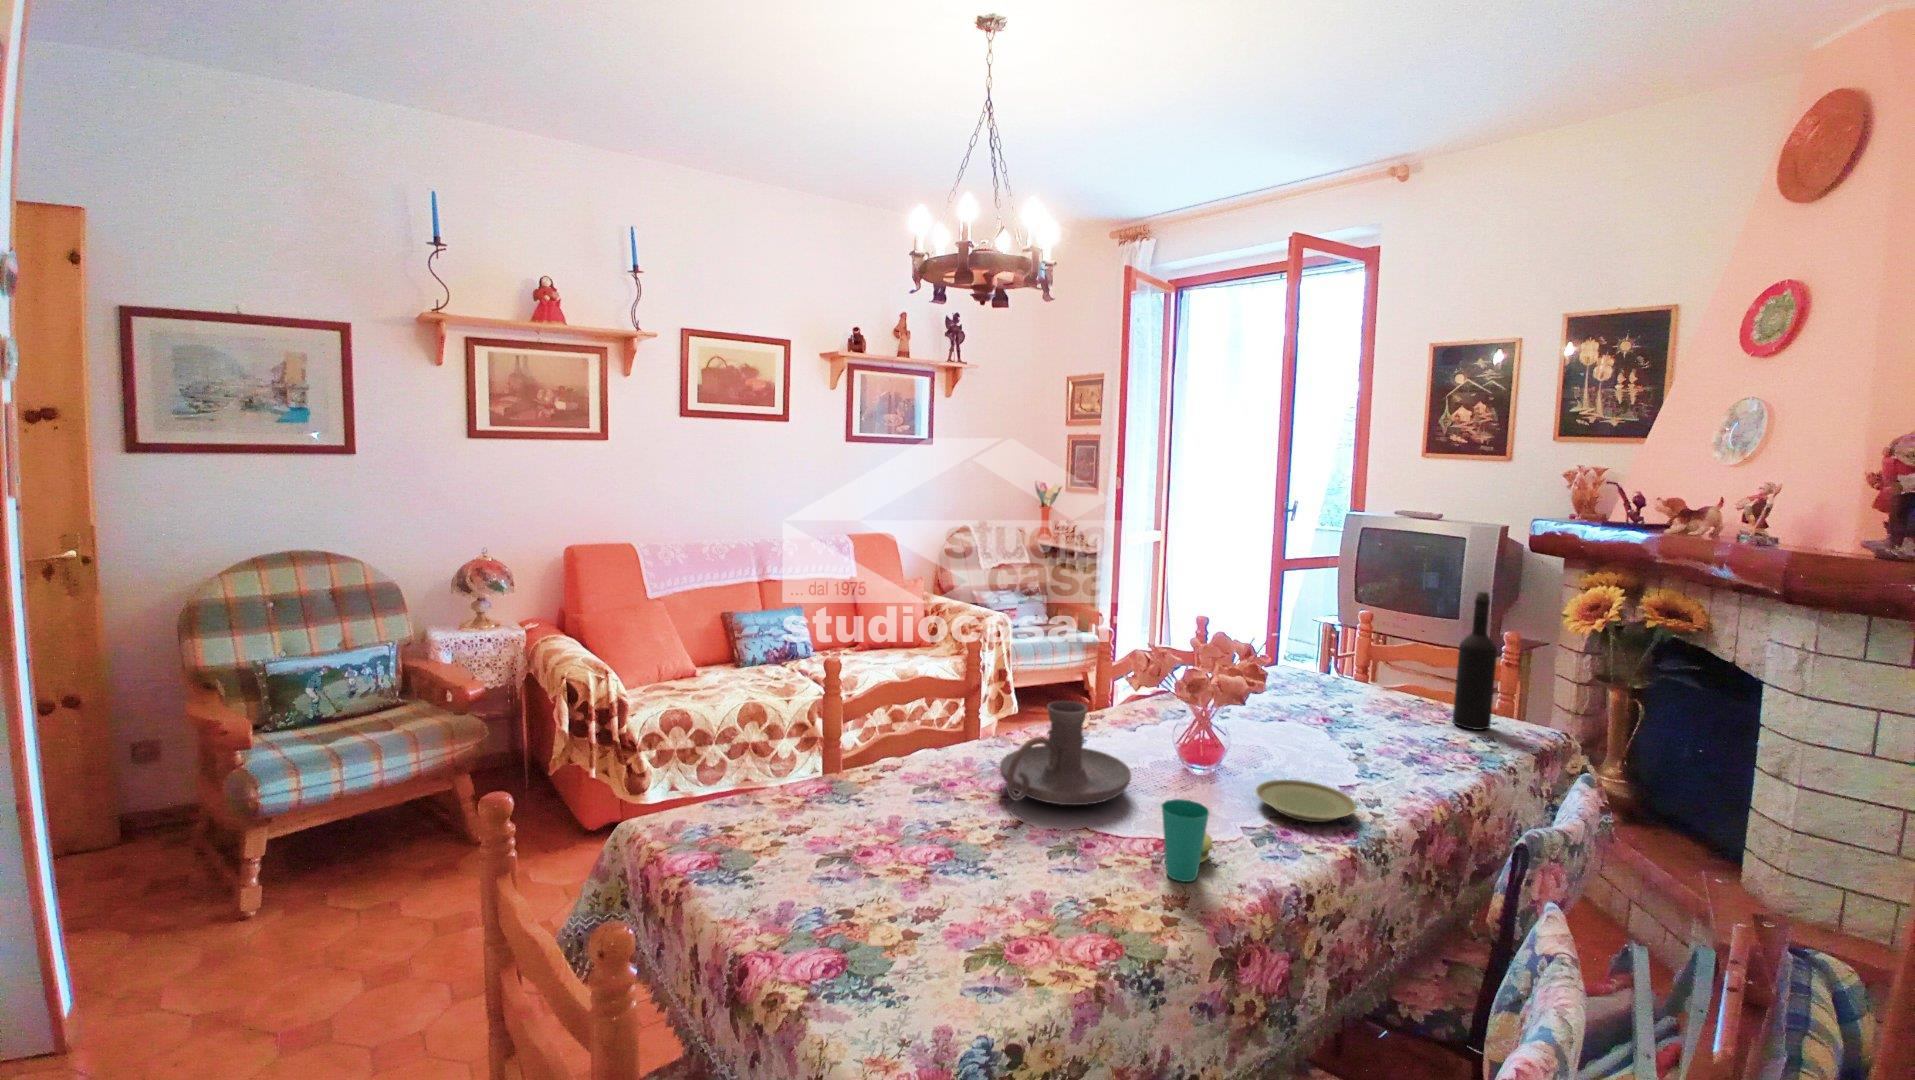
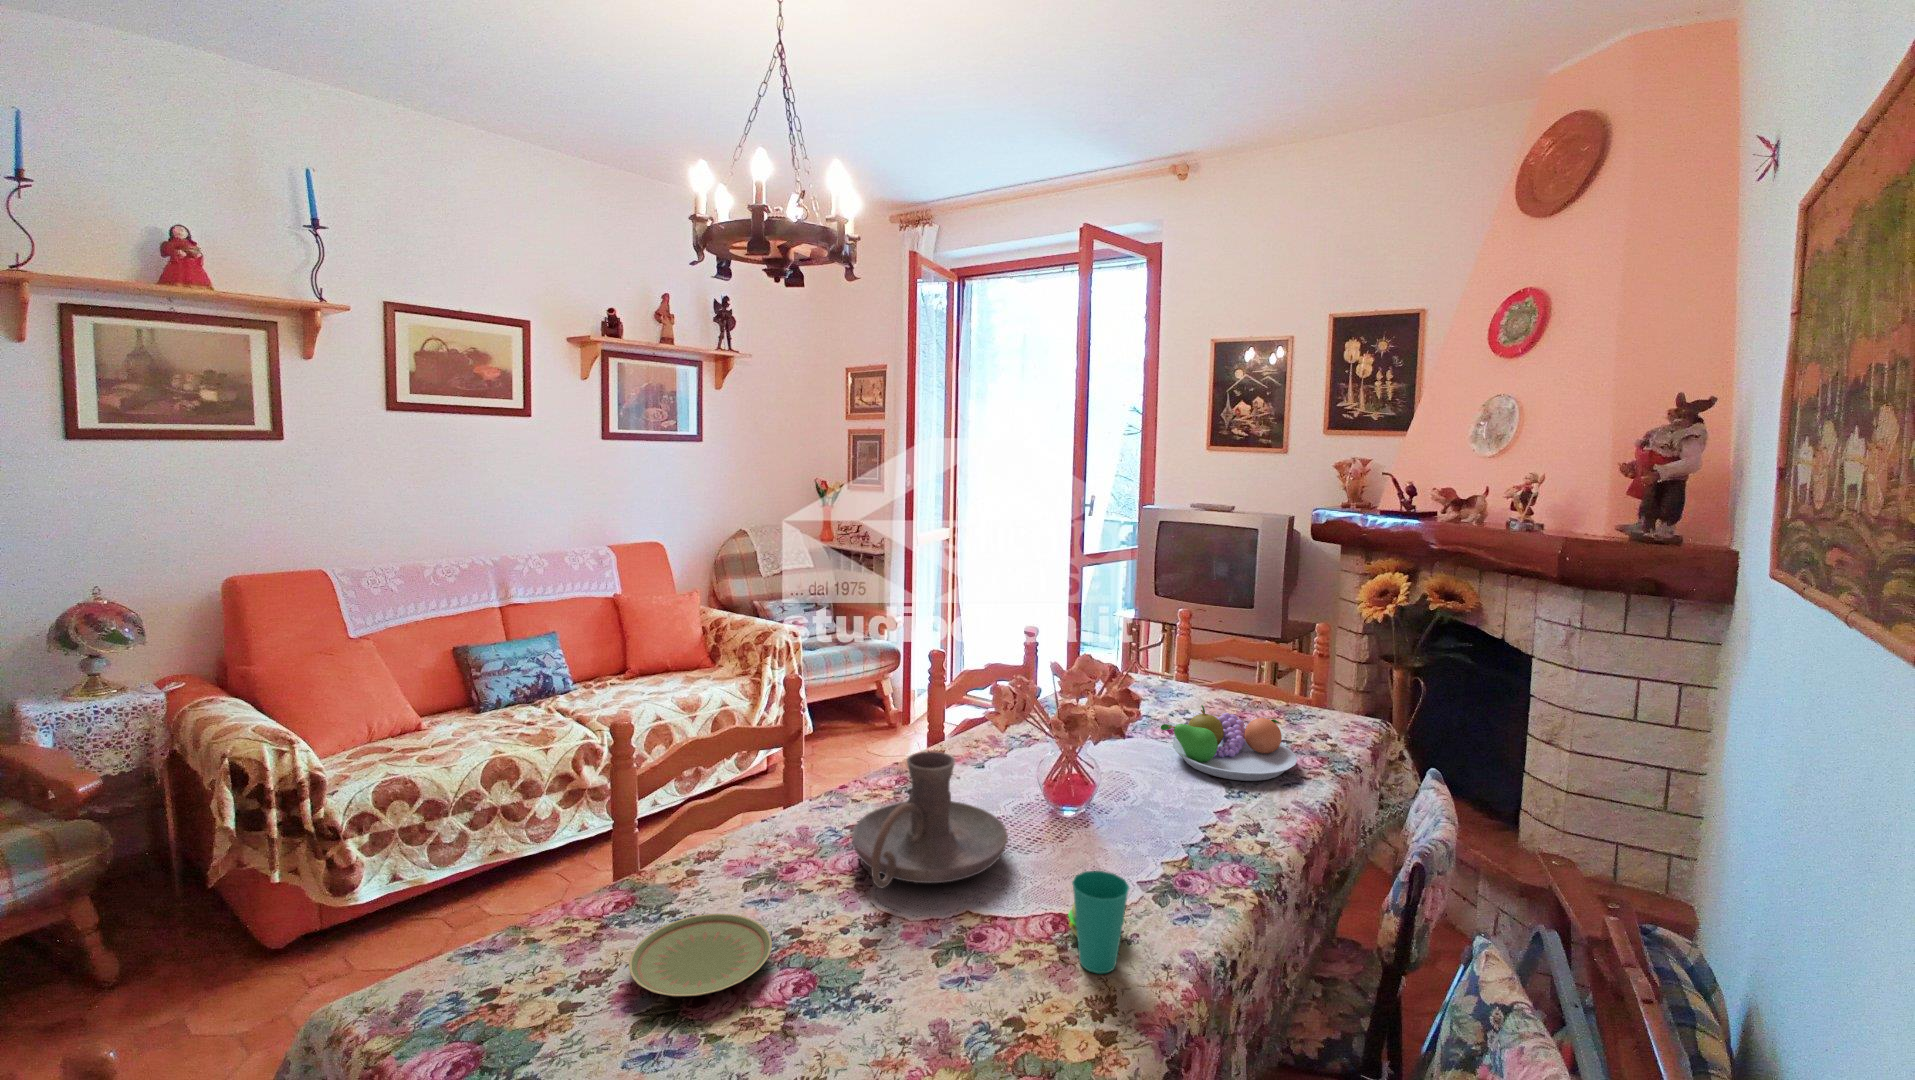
wine bottle: present [1453,591,1497,730] -> none [1280,588,1319,725]
fruit bowl: none [1308,696,1447,770] -> present [1161,705,1297,781]
plate: present [1256,779,1357,822] -> present [629,913,772,996]

